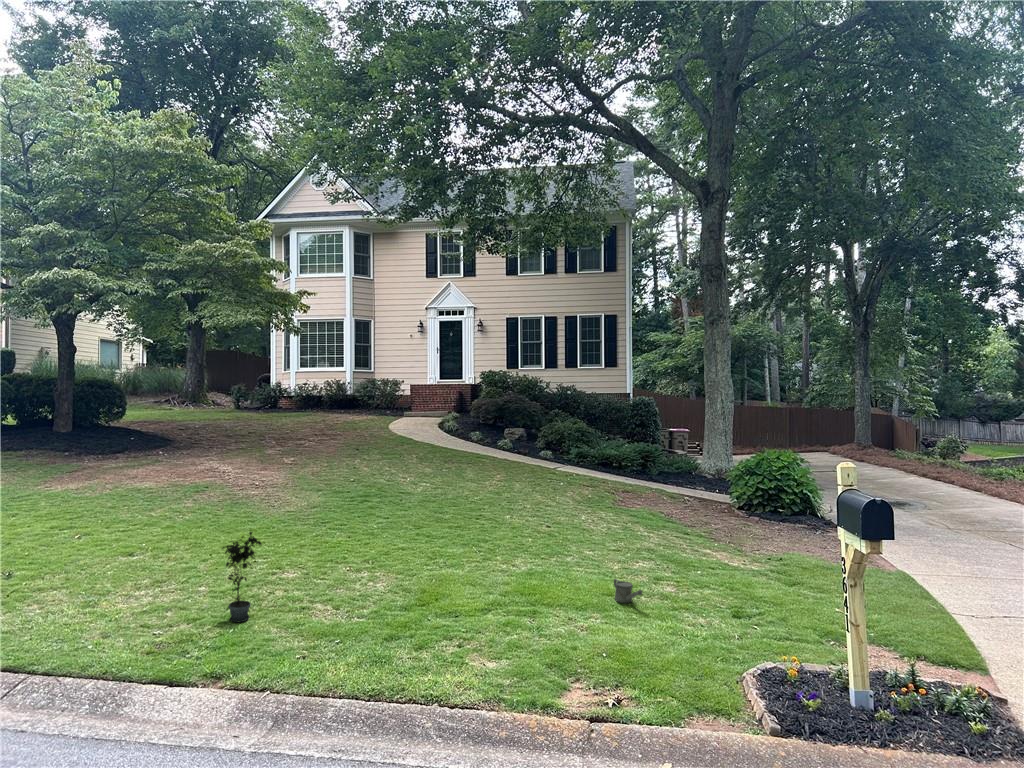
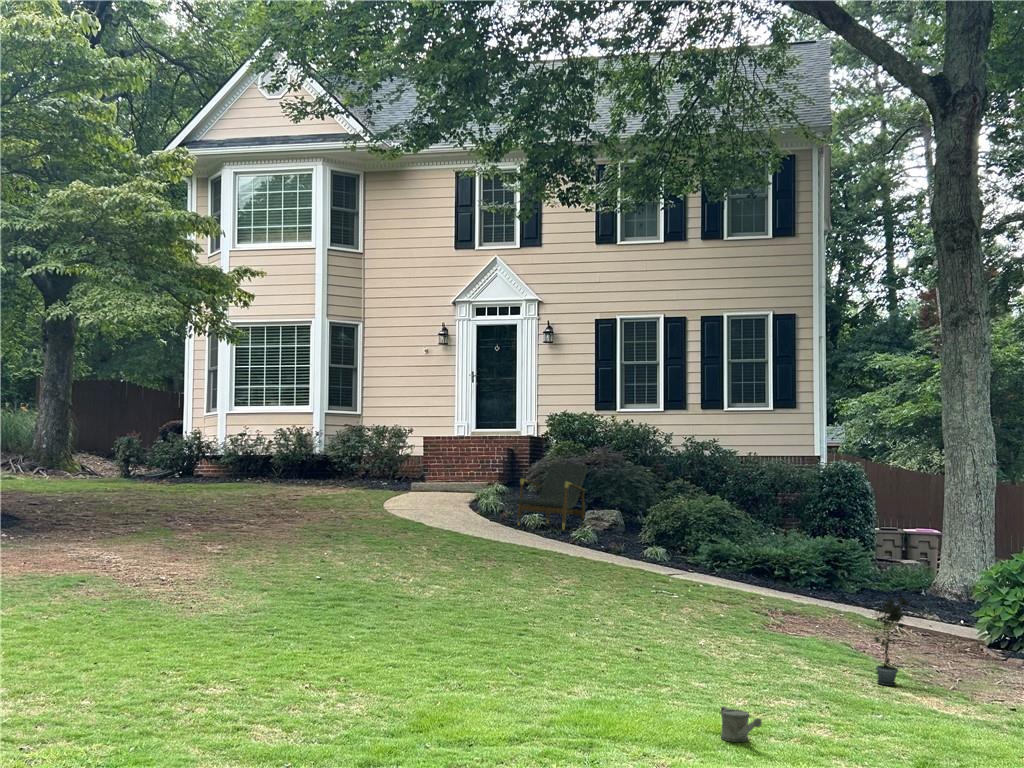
lounge chair: none [466,401,505,439] -> present [518,463,588,530]
potted plant: present [222,532,261,622] -> present [874,593,909,686]

